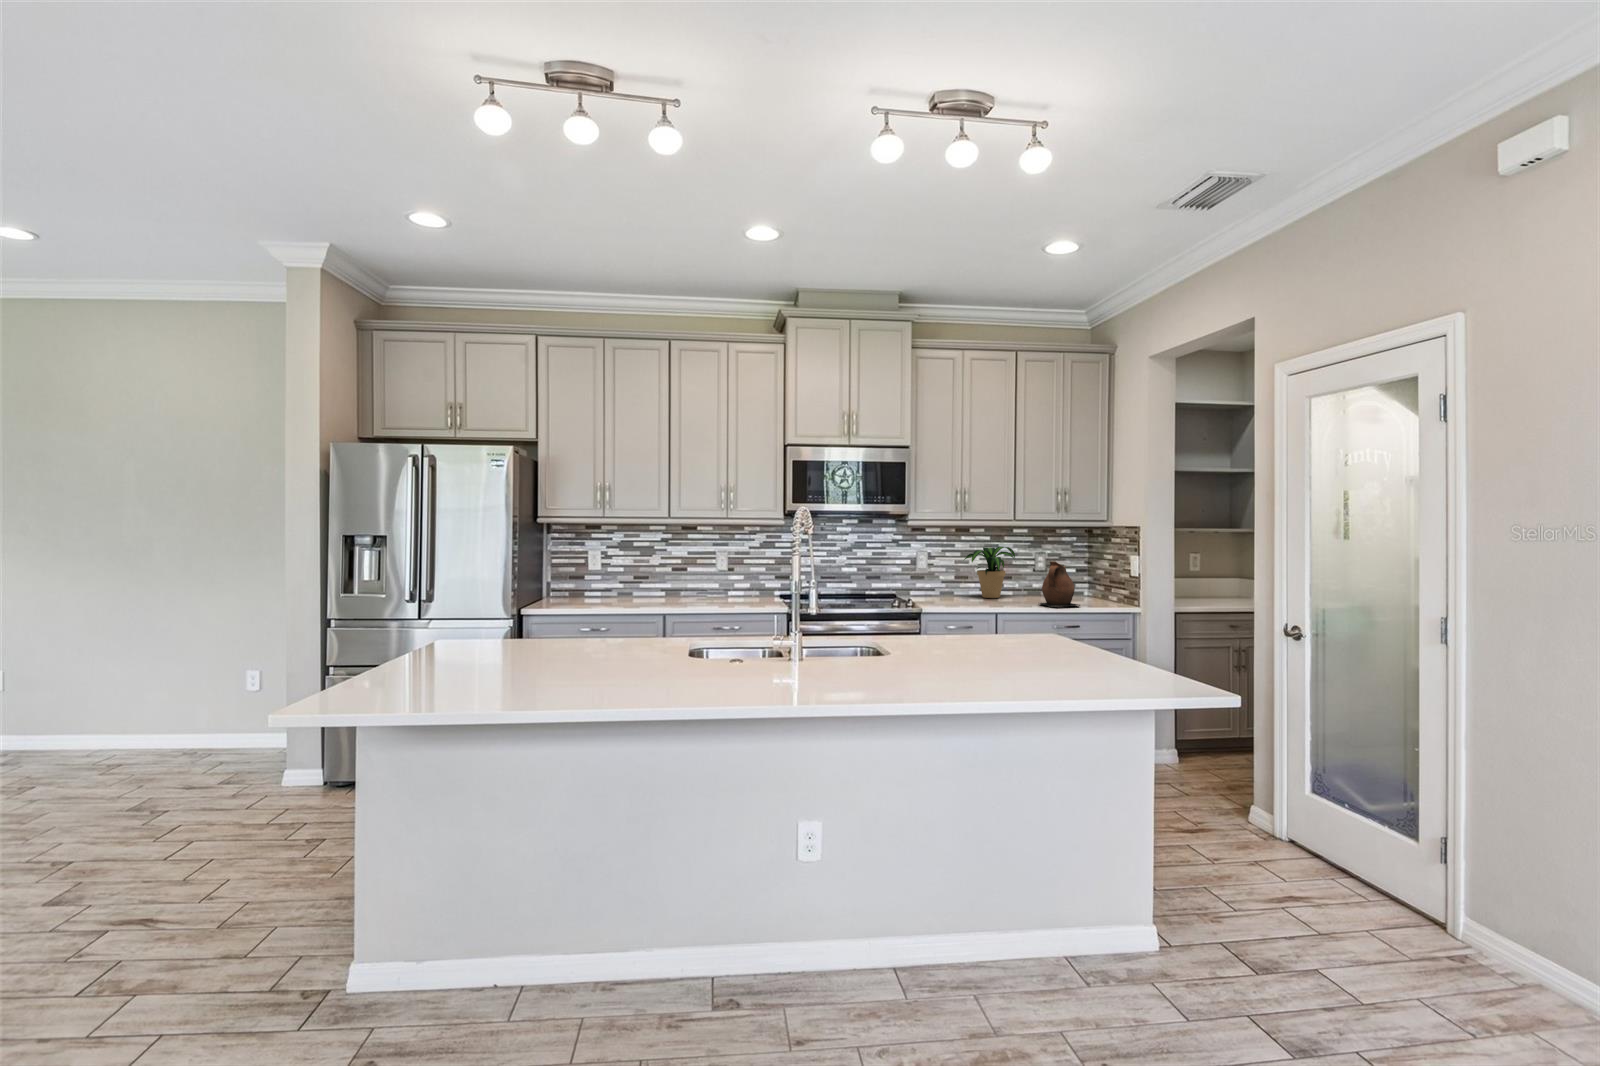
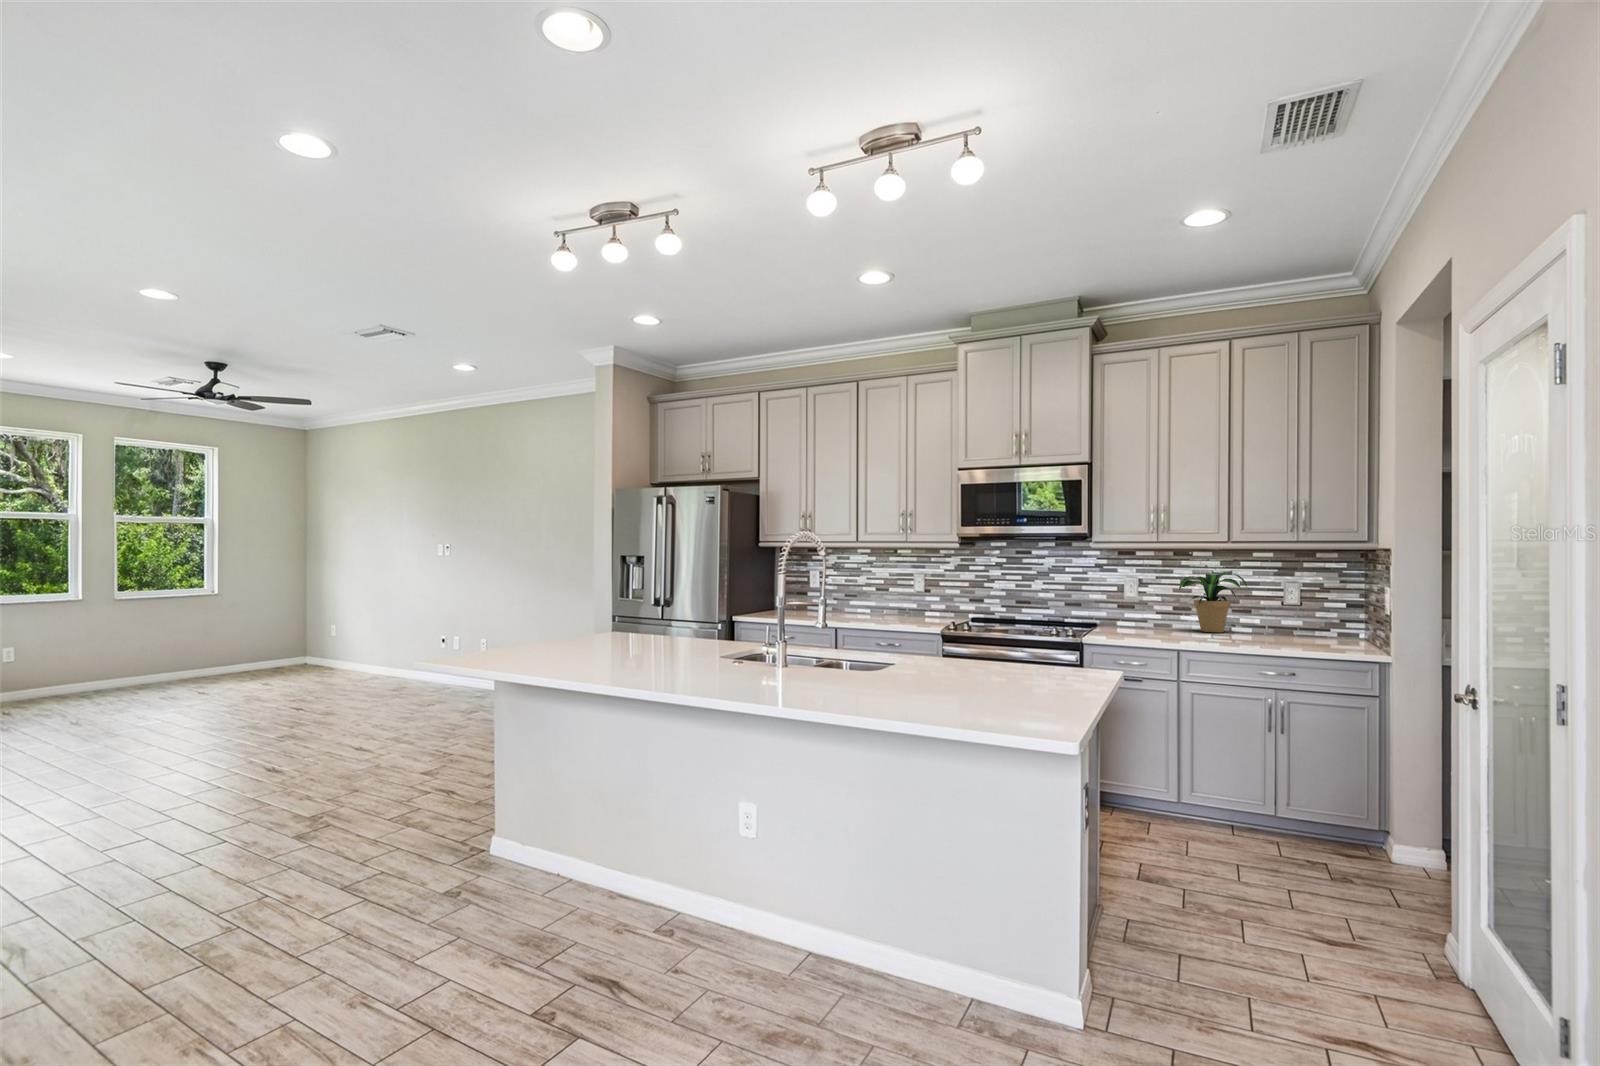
ceramic pitcher: present [1040,562,1080,606] -> none [1250,588,1306,645]

